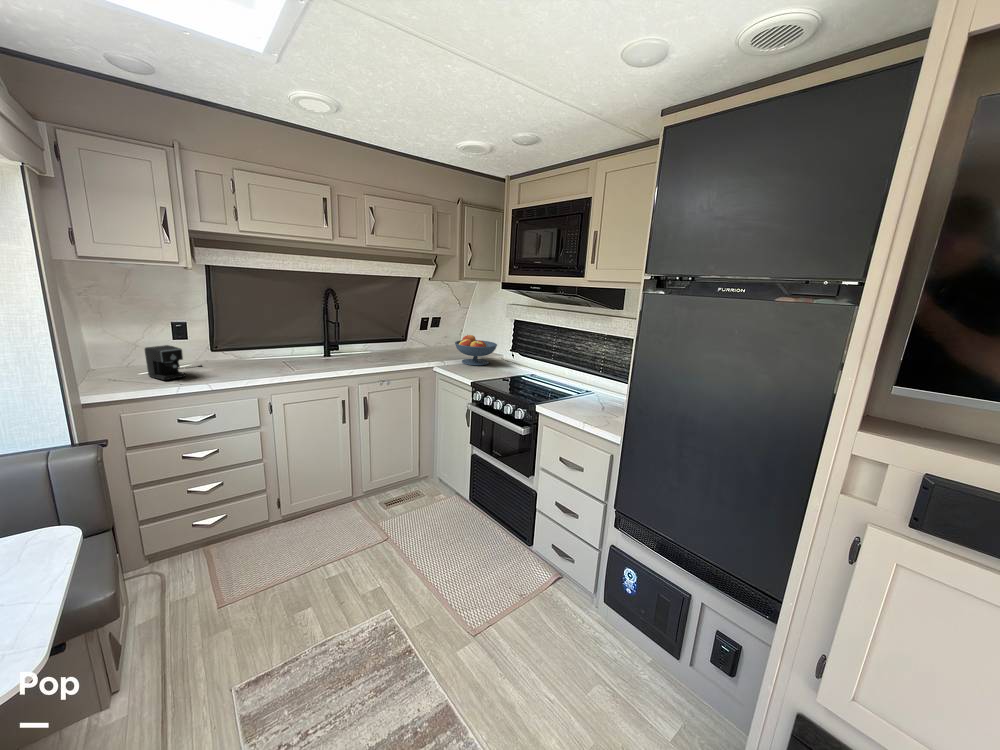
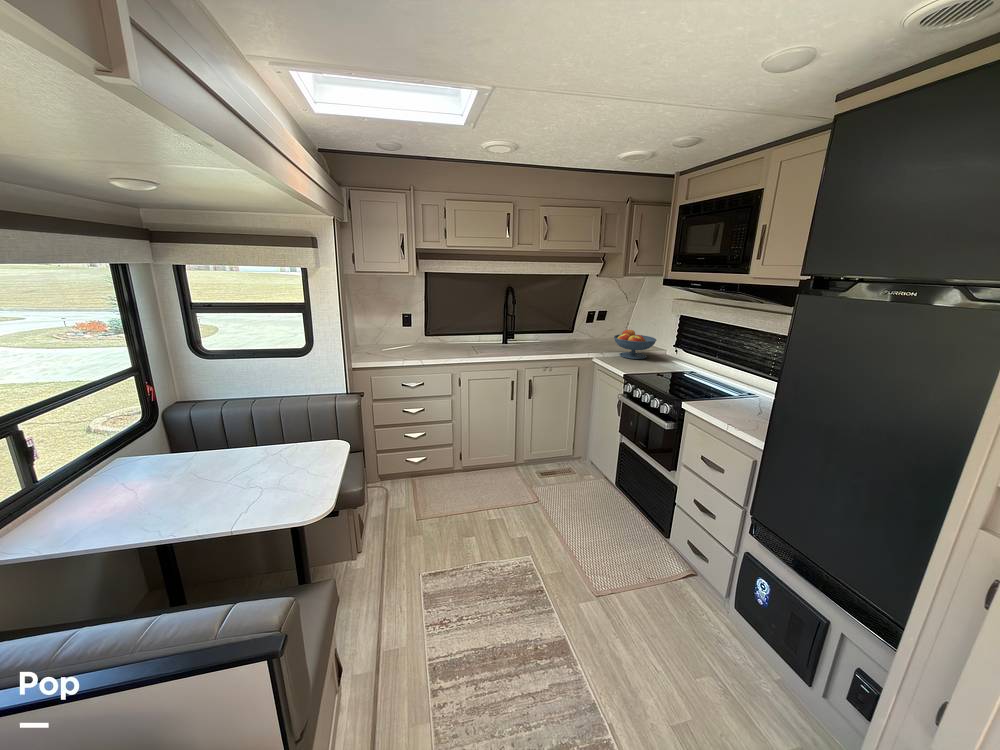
coffee maker: present [145,345,202,380] -> none [387,331,420,356]

